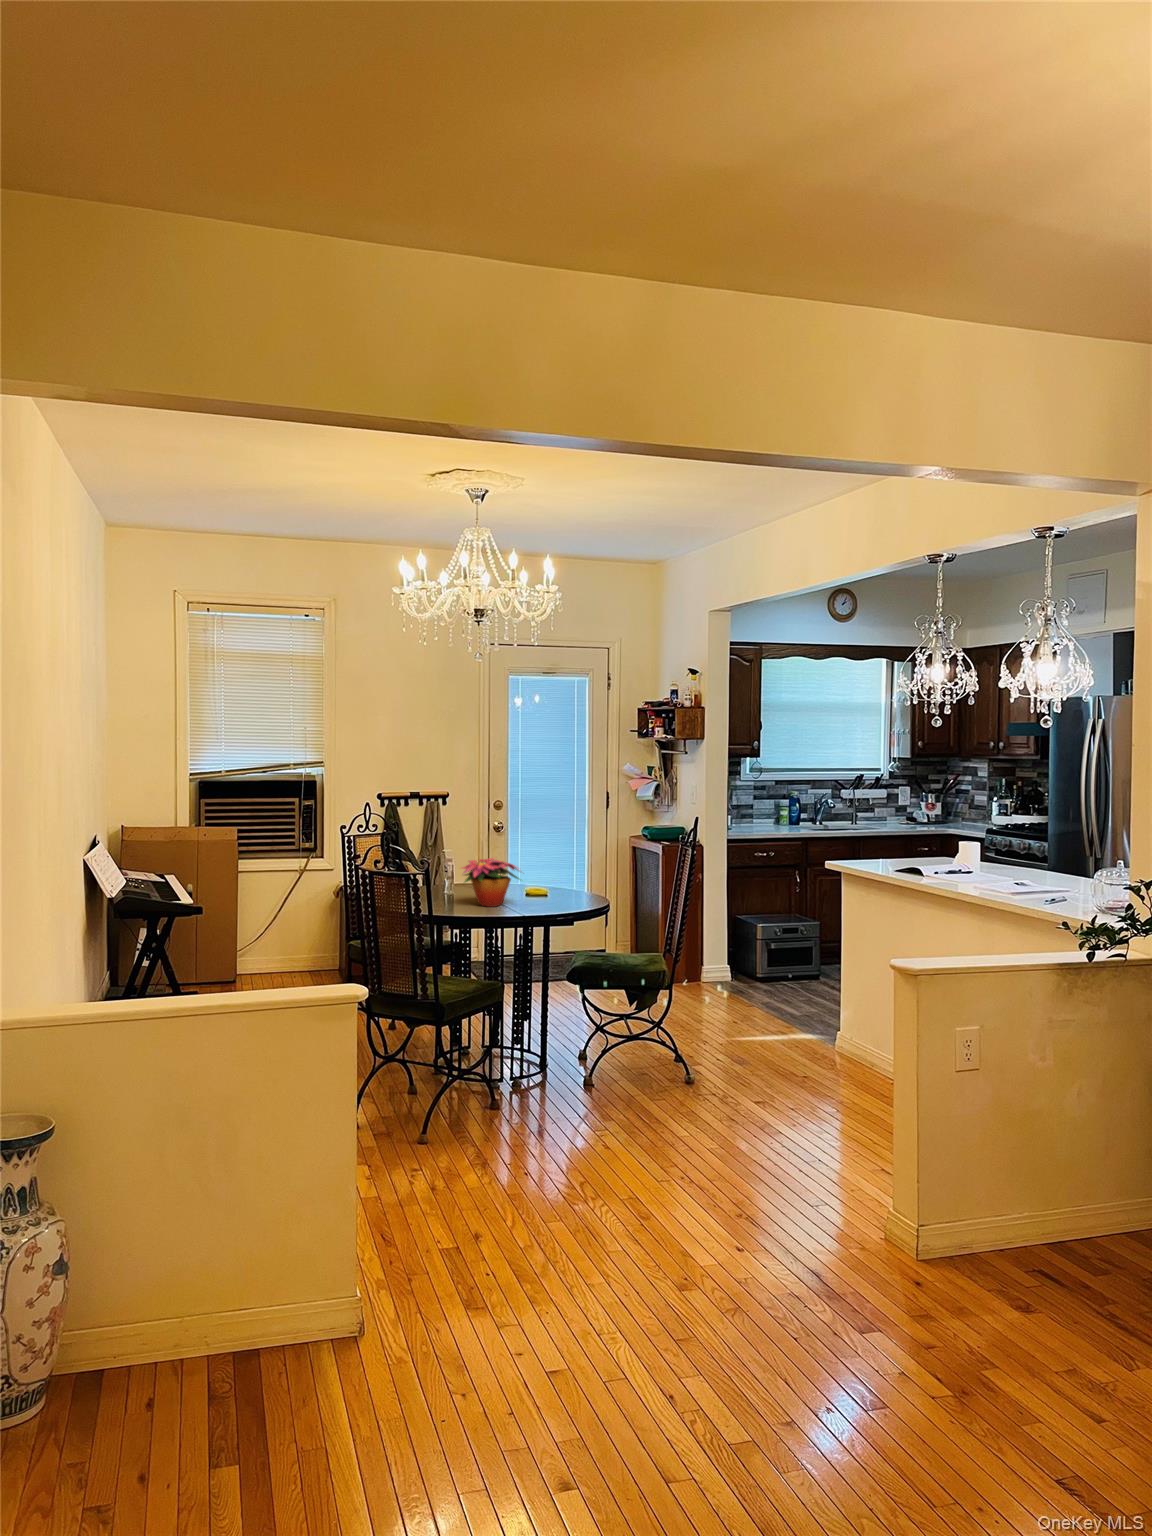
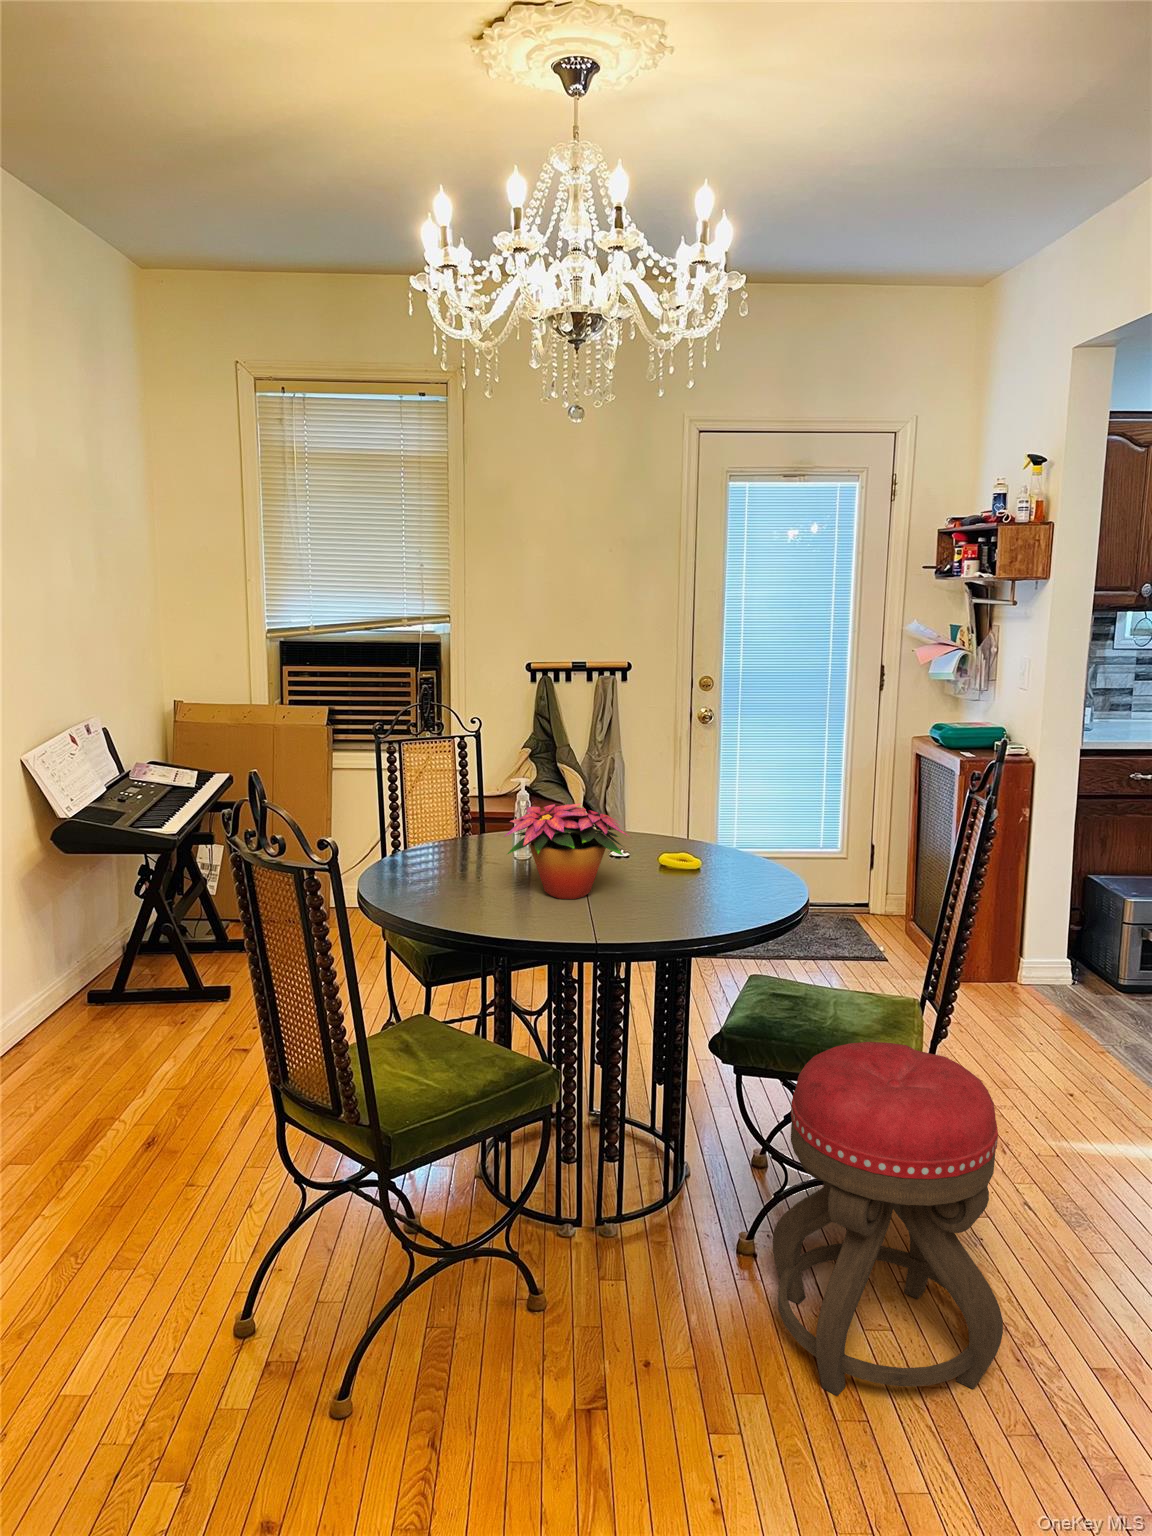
ottoman: none [605,961,713,1117] -> present [773,1042,1003,1396]

